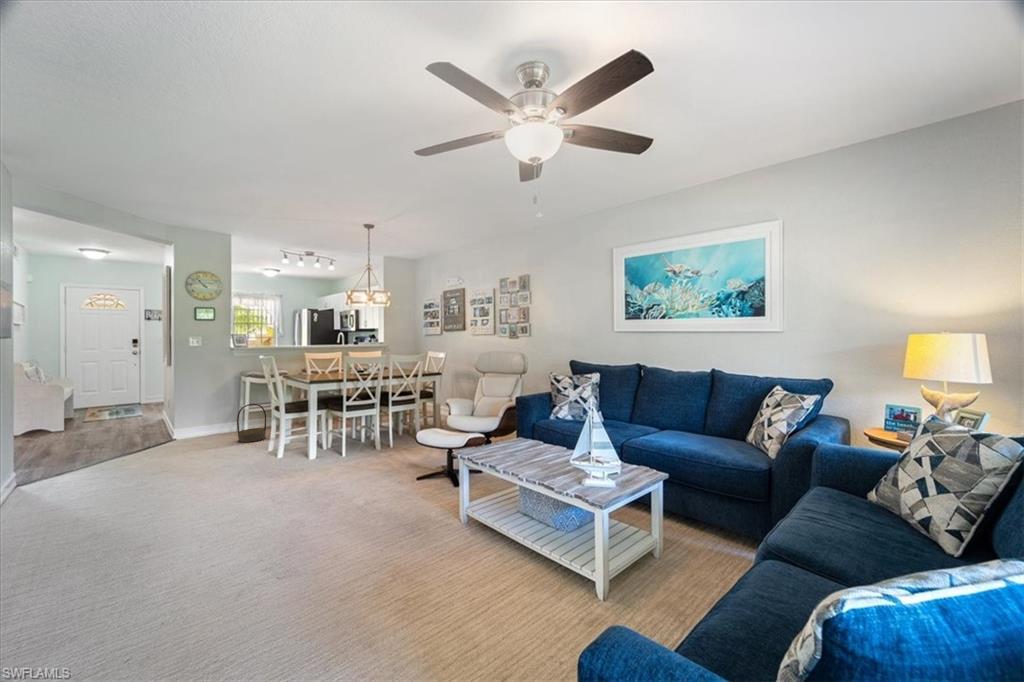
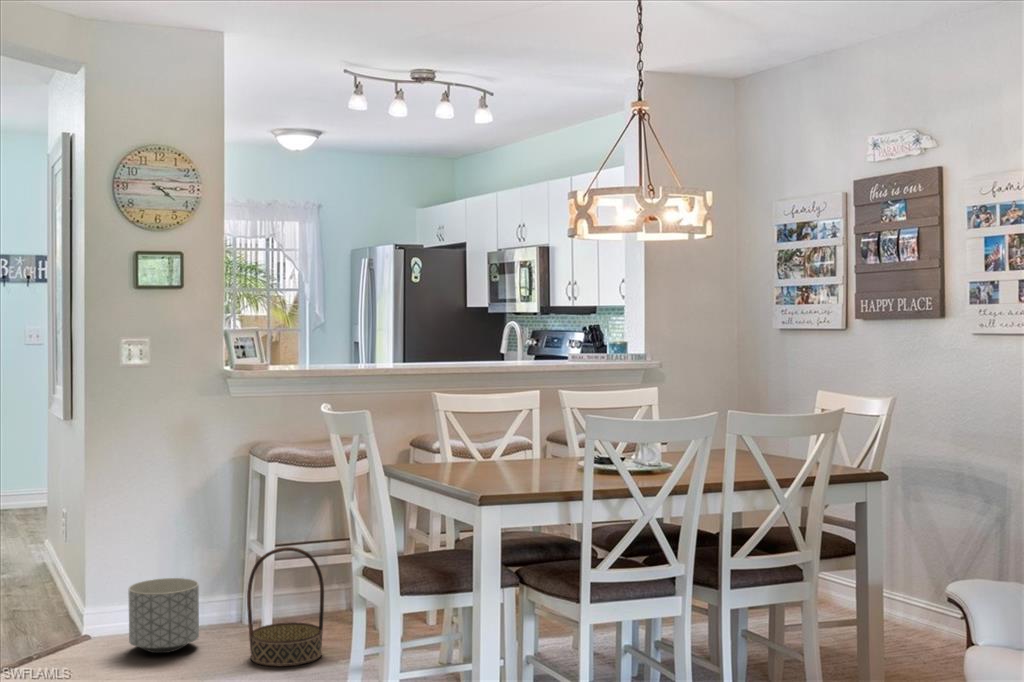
planter: none [191,417,219,442] -> present [128,578,199,653]

